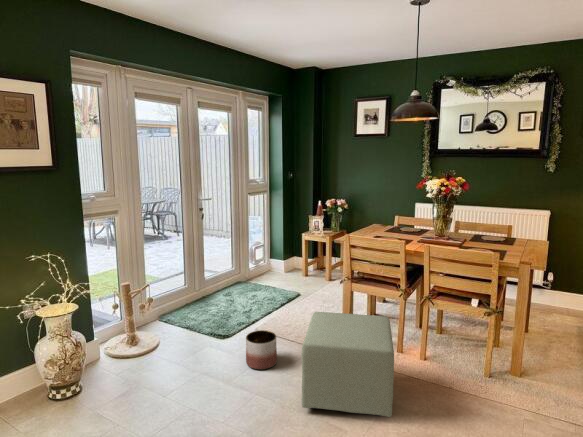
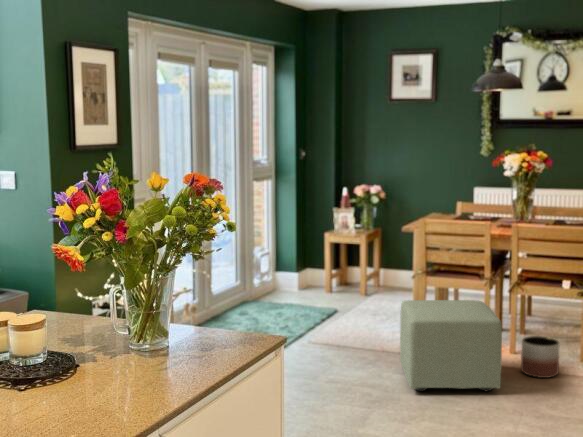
planter: present [246,330,277,369] -> present [521,336,560,378]

